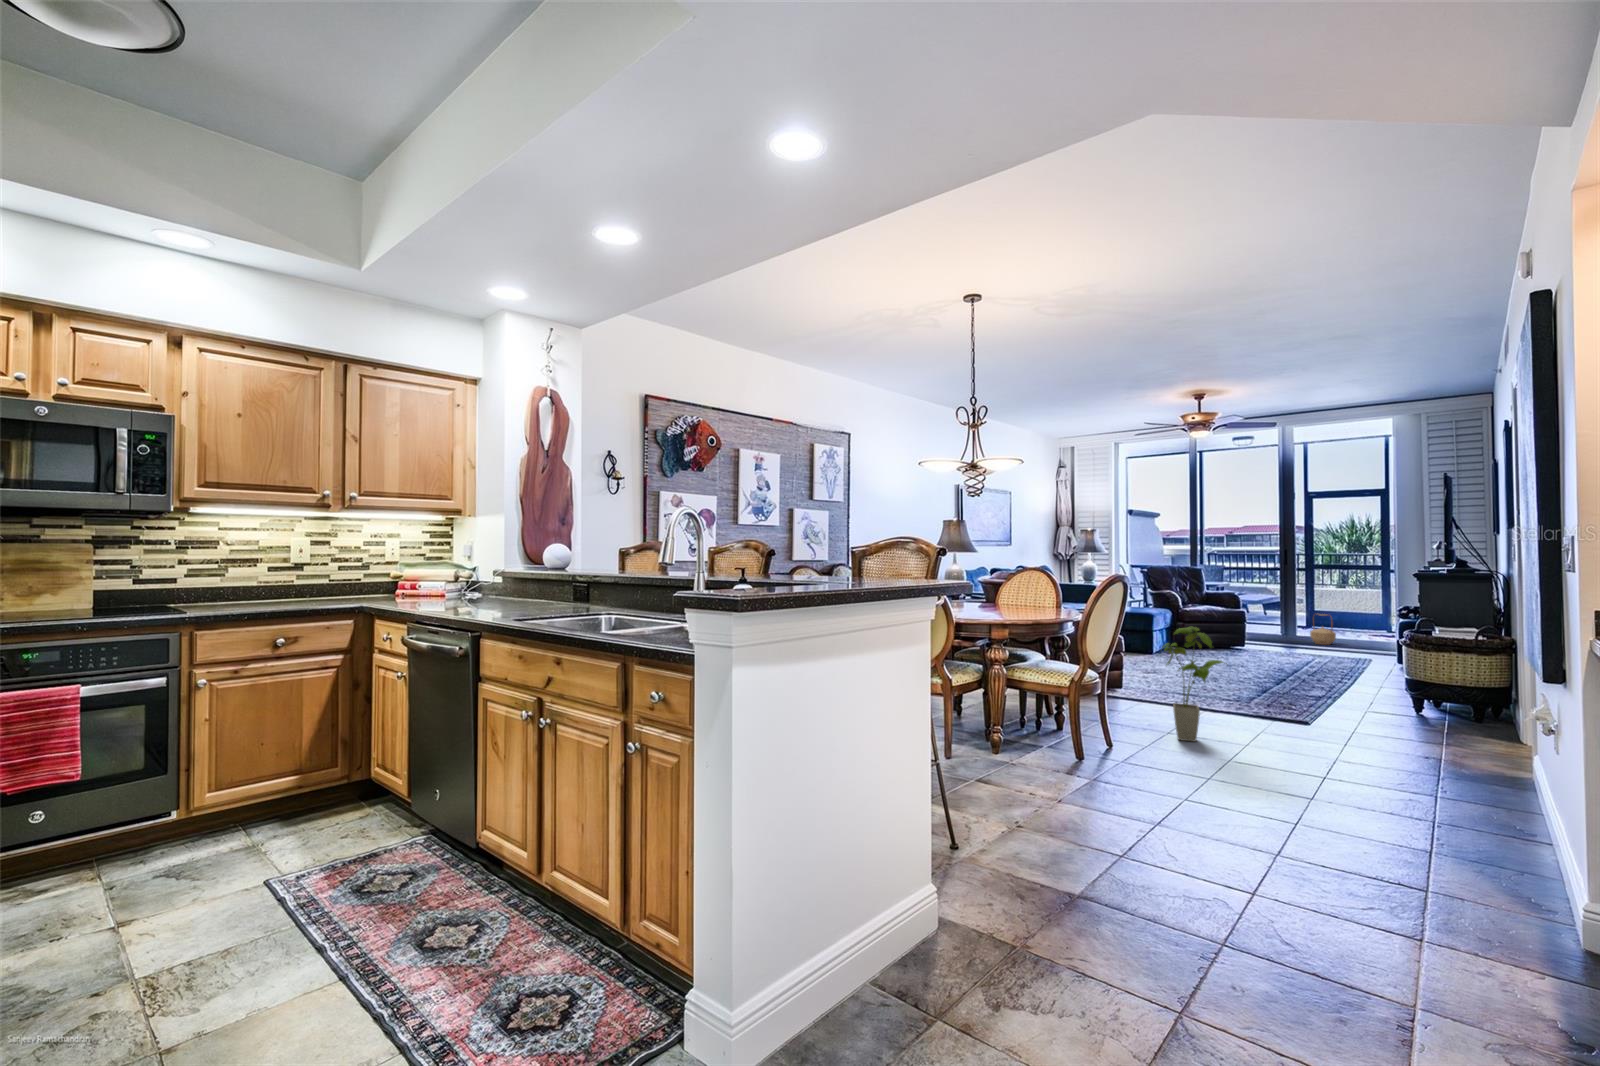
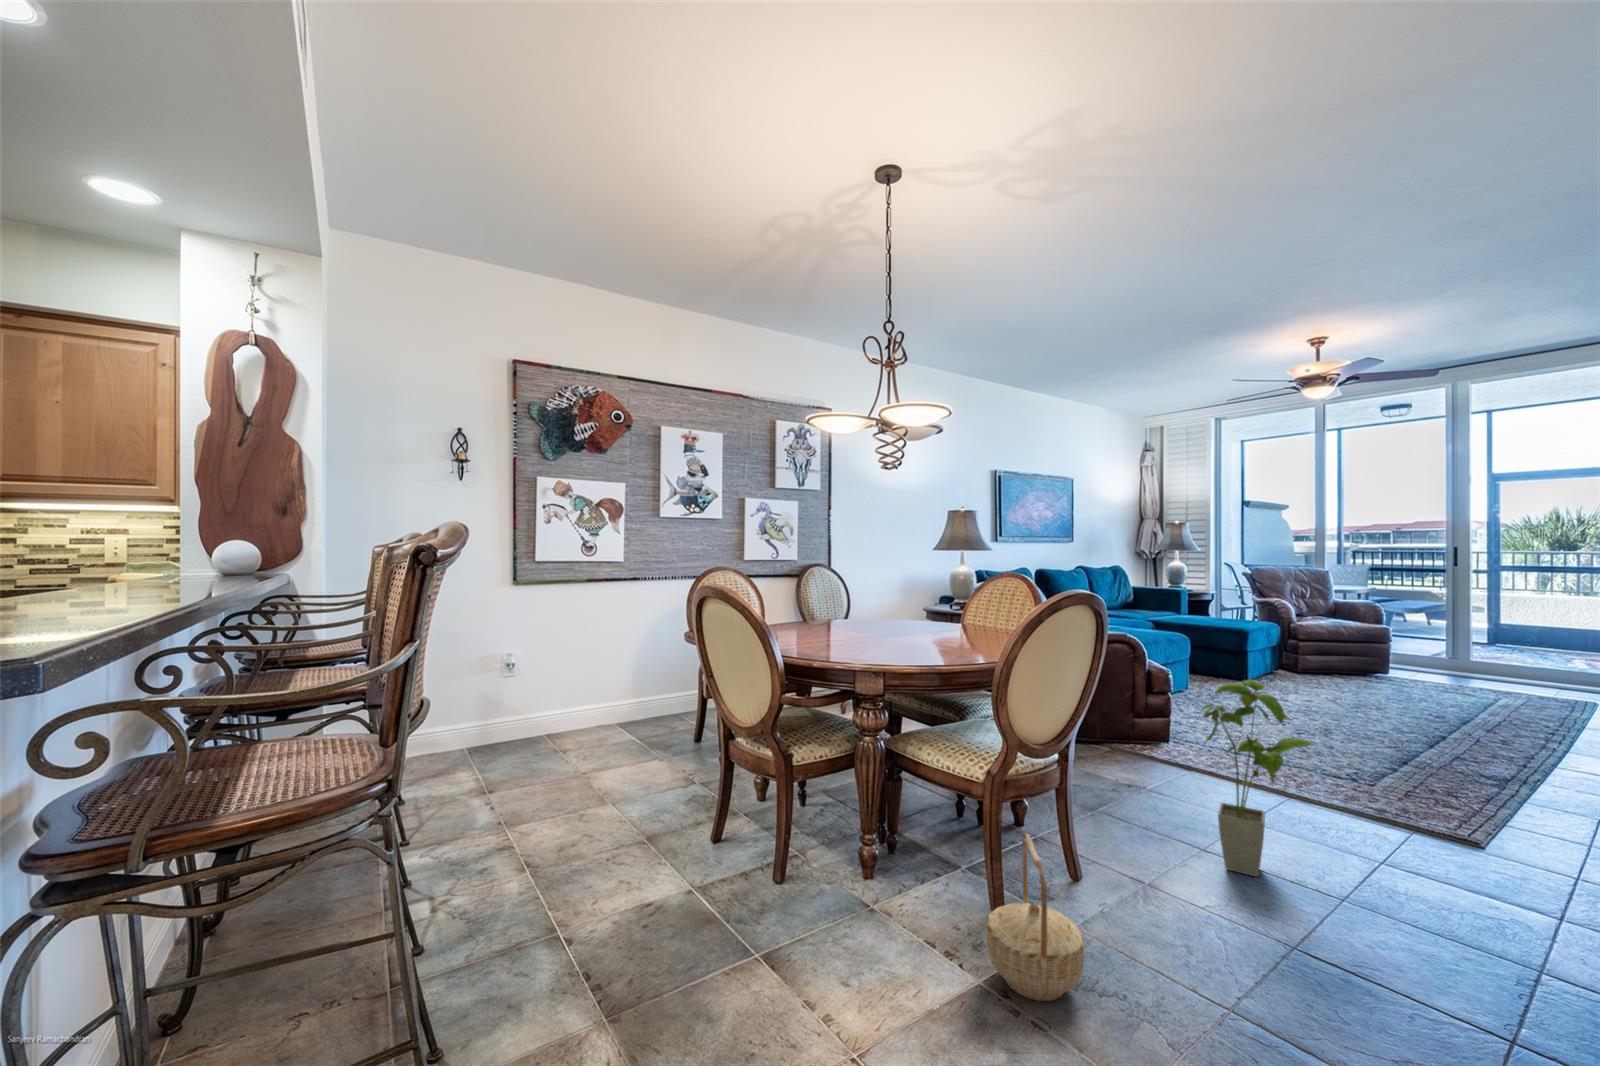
basket: present [1310,614,1336,645] -> present [986,833,1084,1001]

